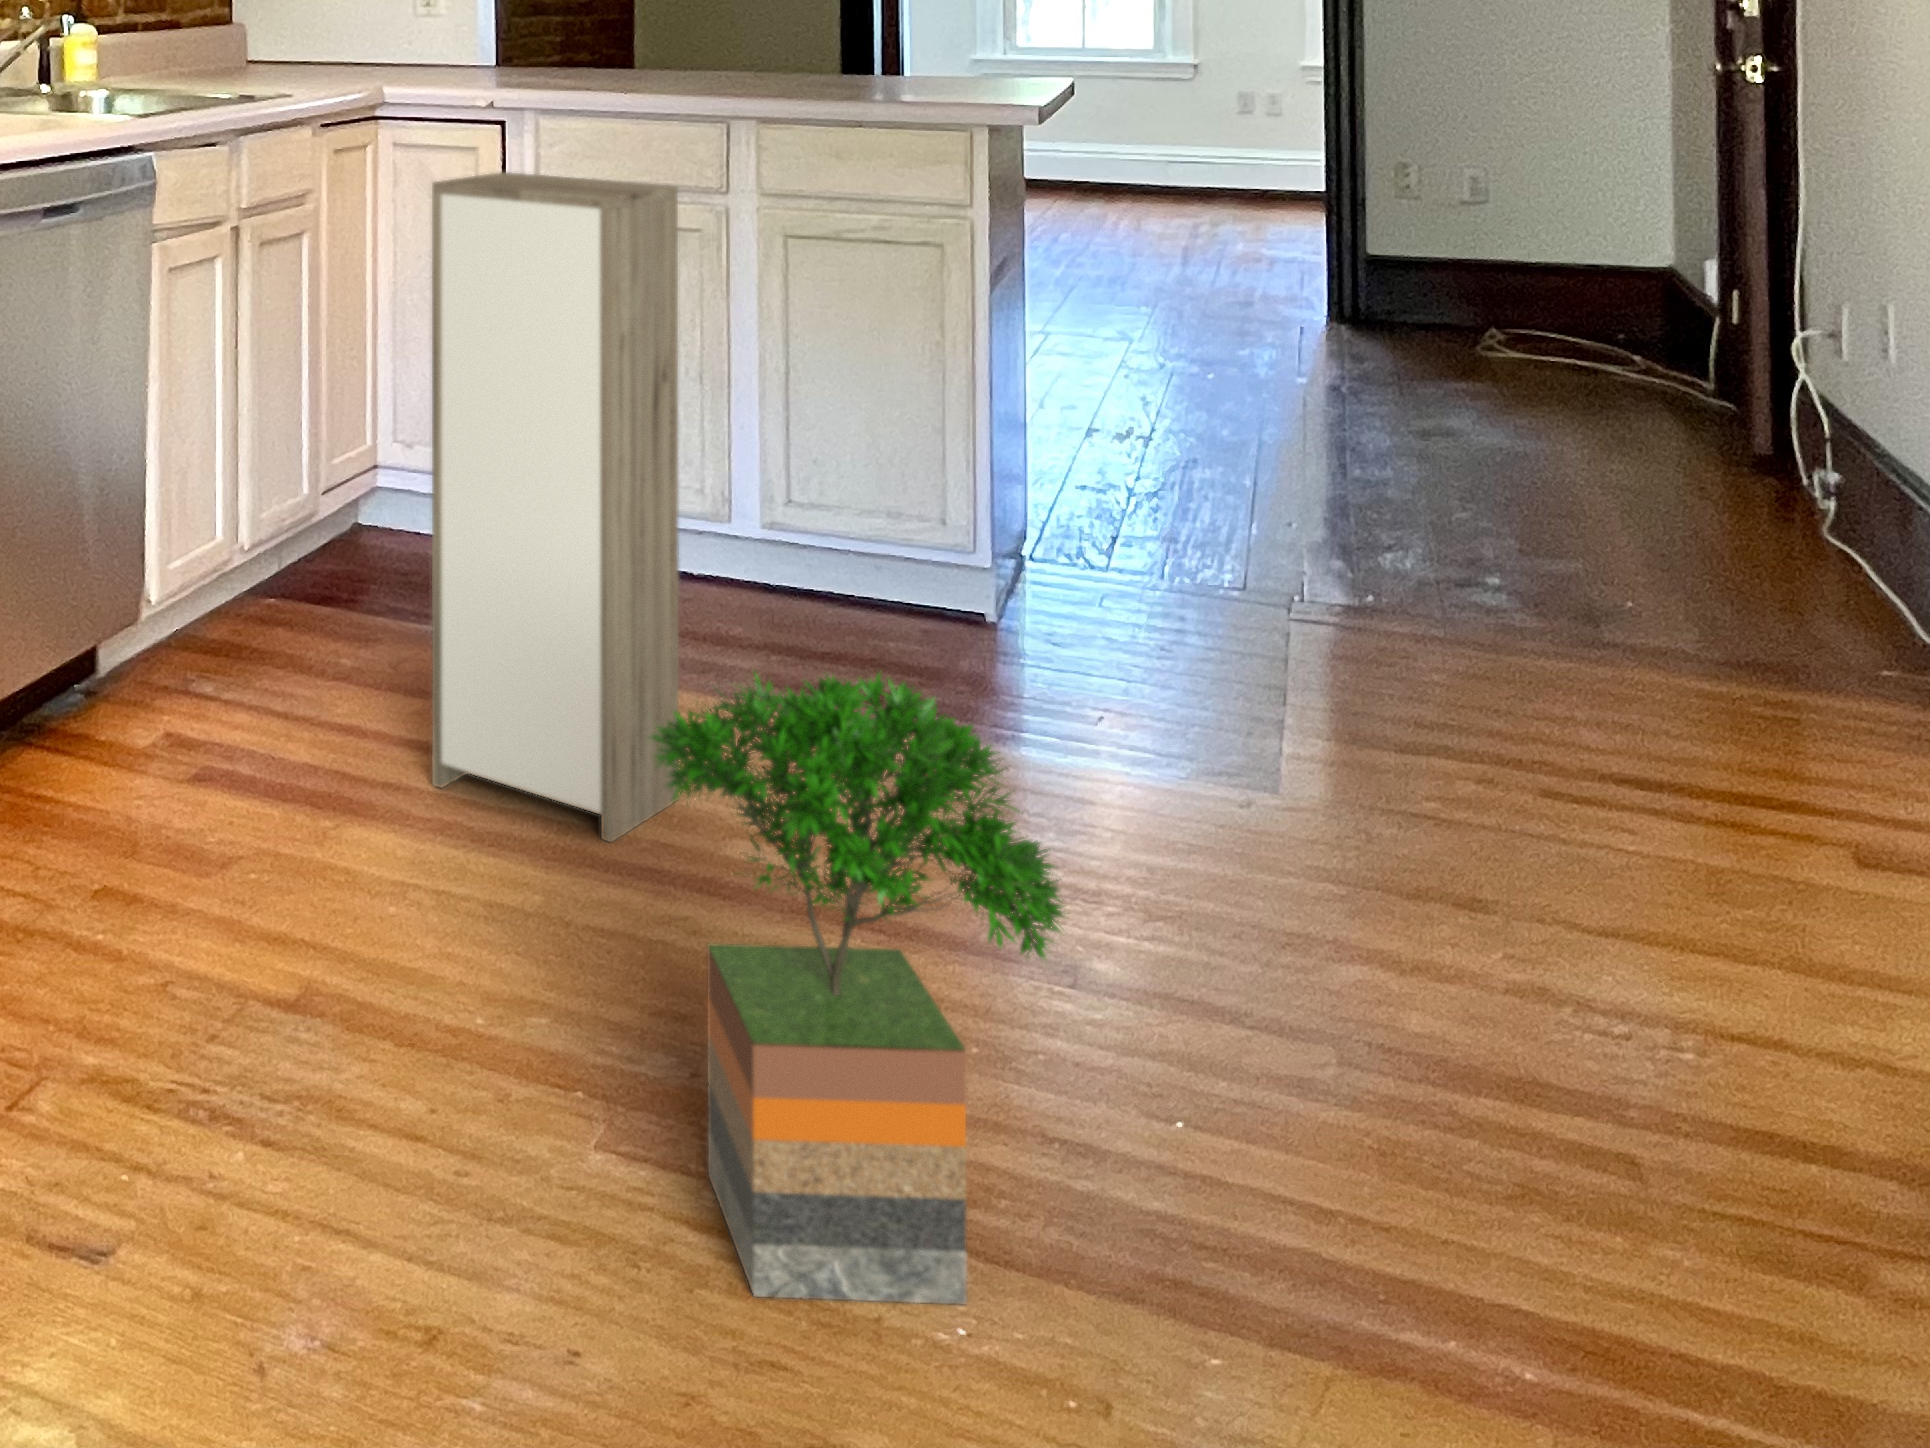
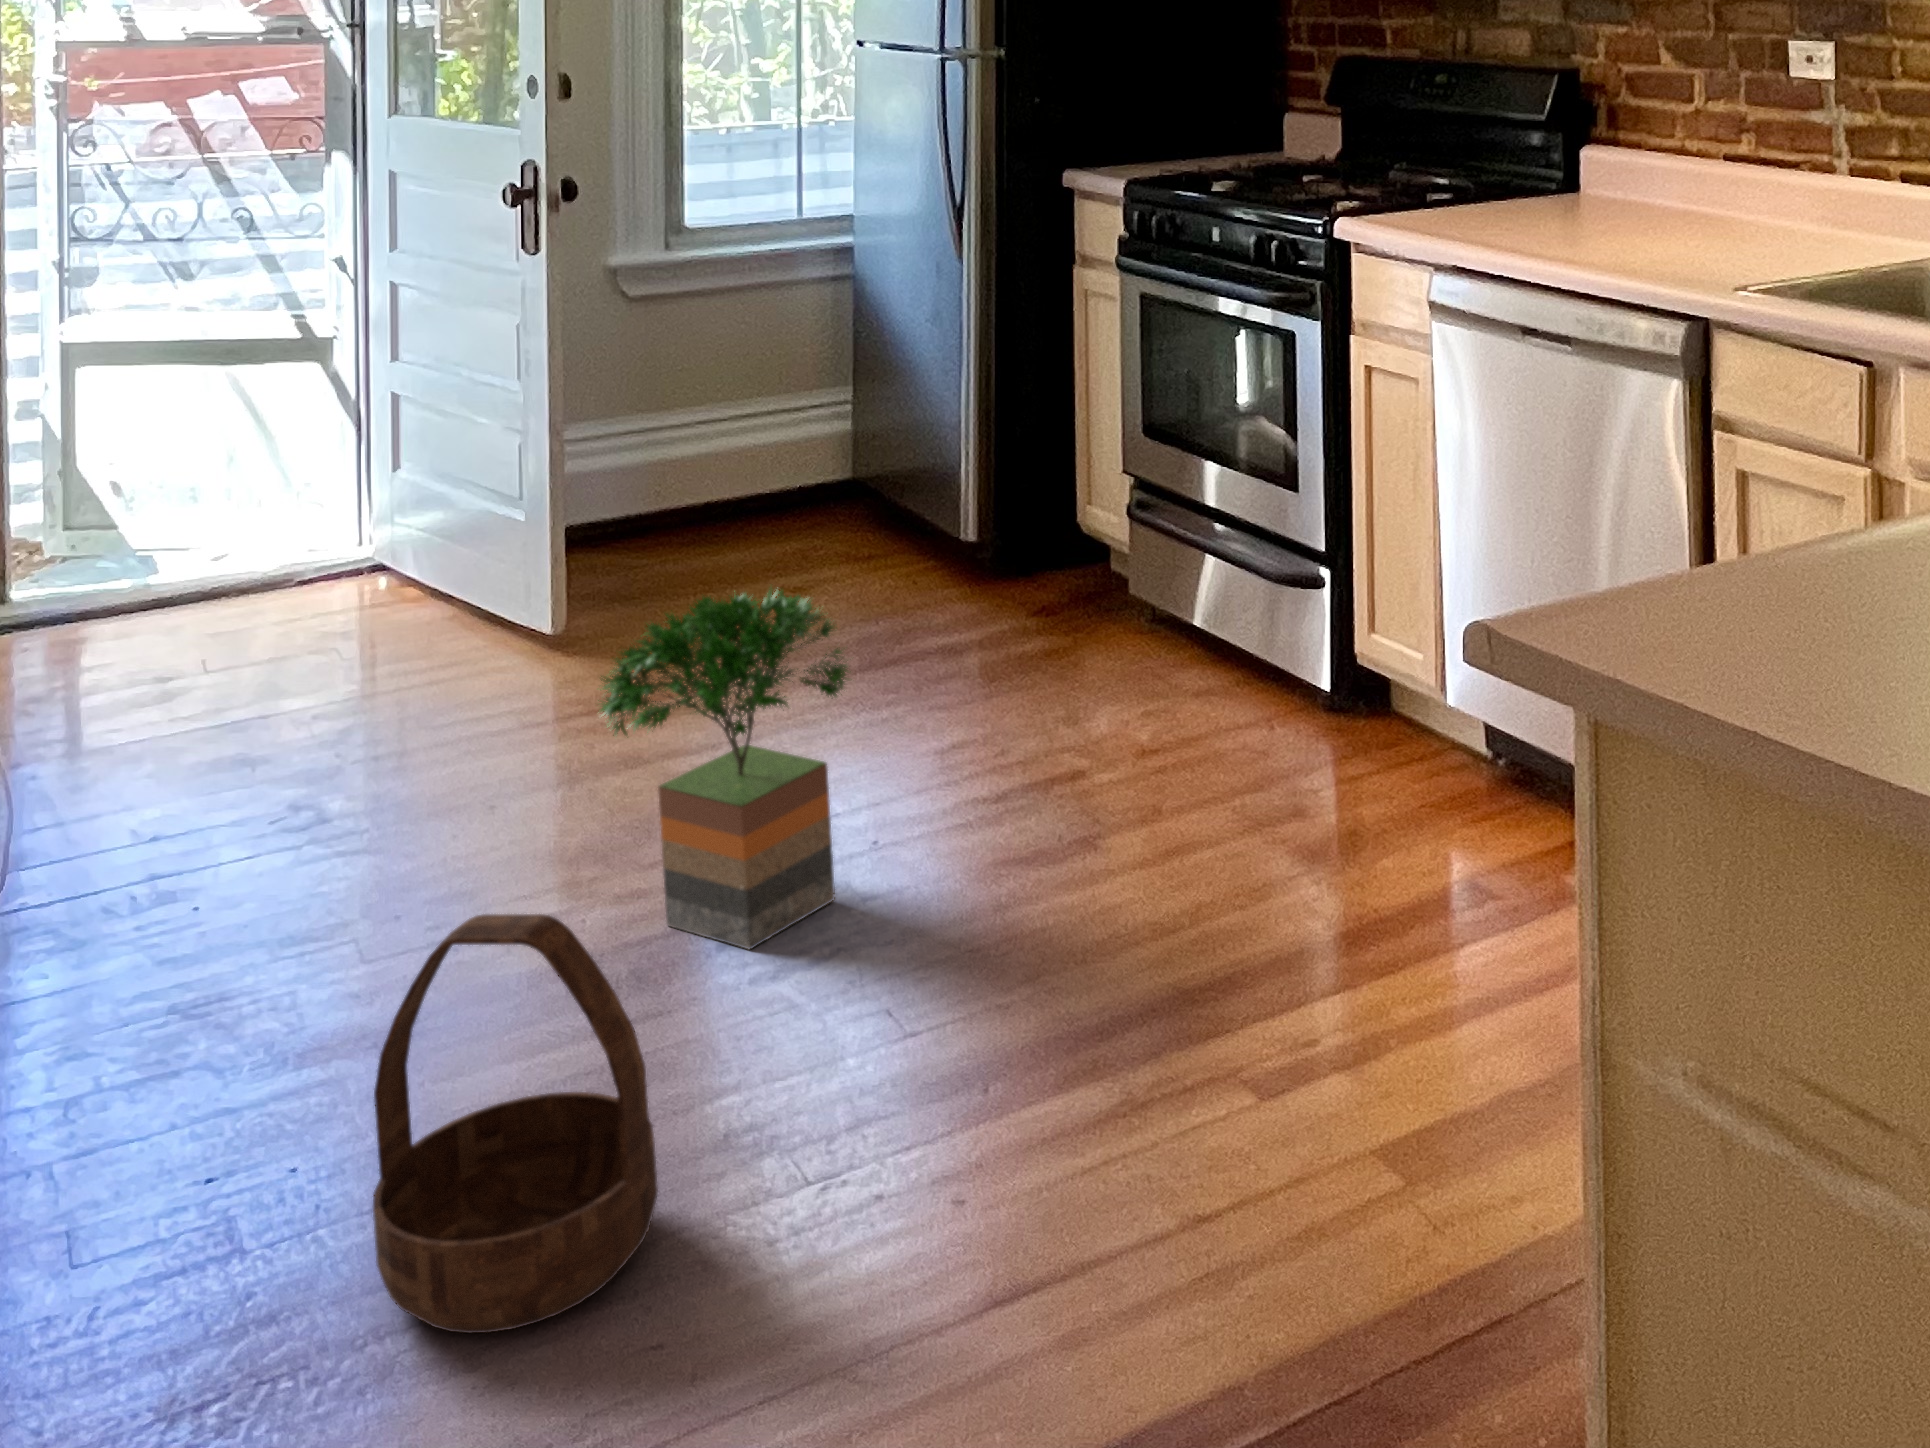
storage cabinet: present [432,172,679,842] -> none [1183,386,1459,1091]
basket: none [1276,636,1607,1074] -> present [373,914,658,1333]

